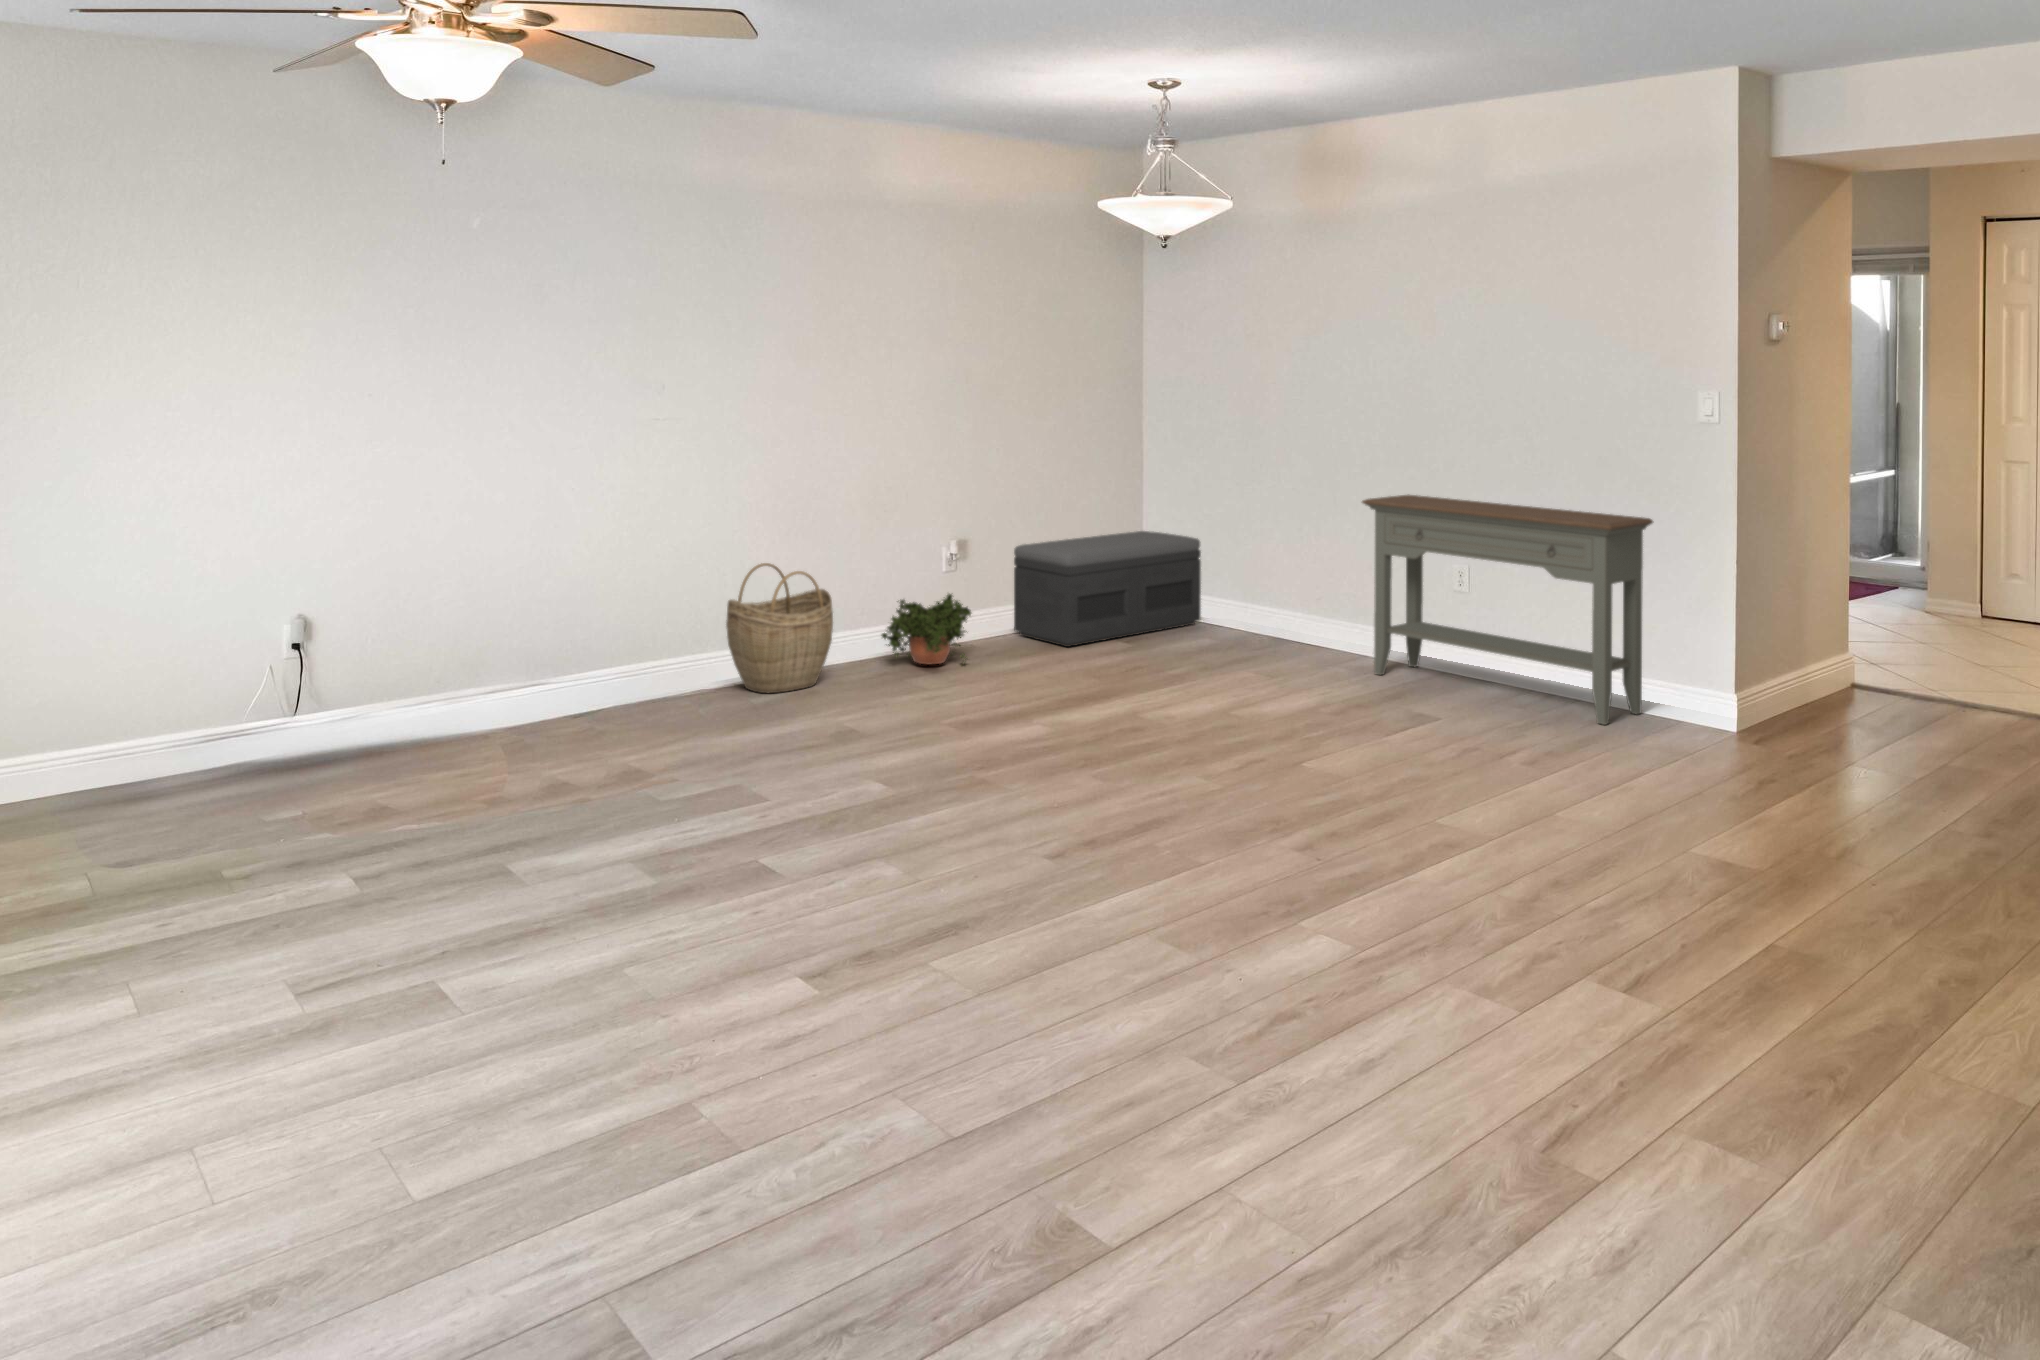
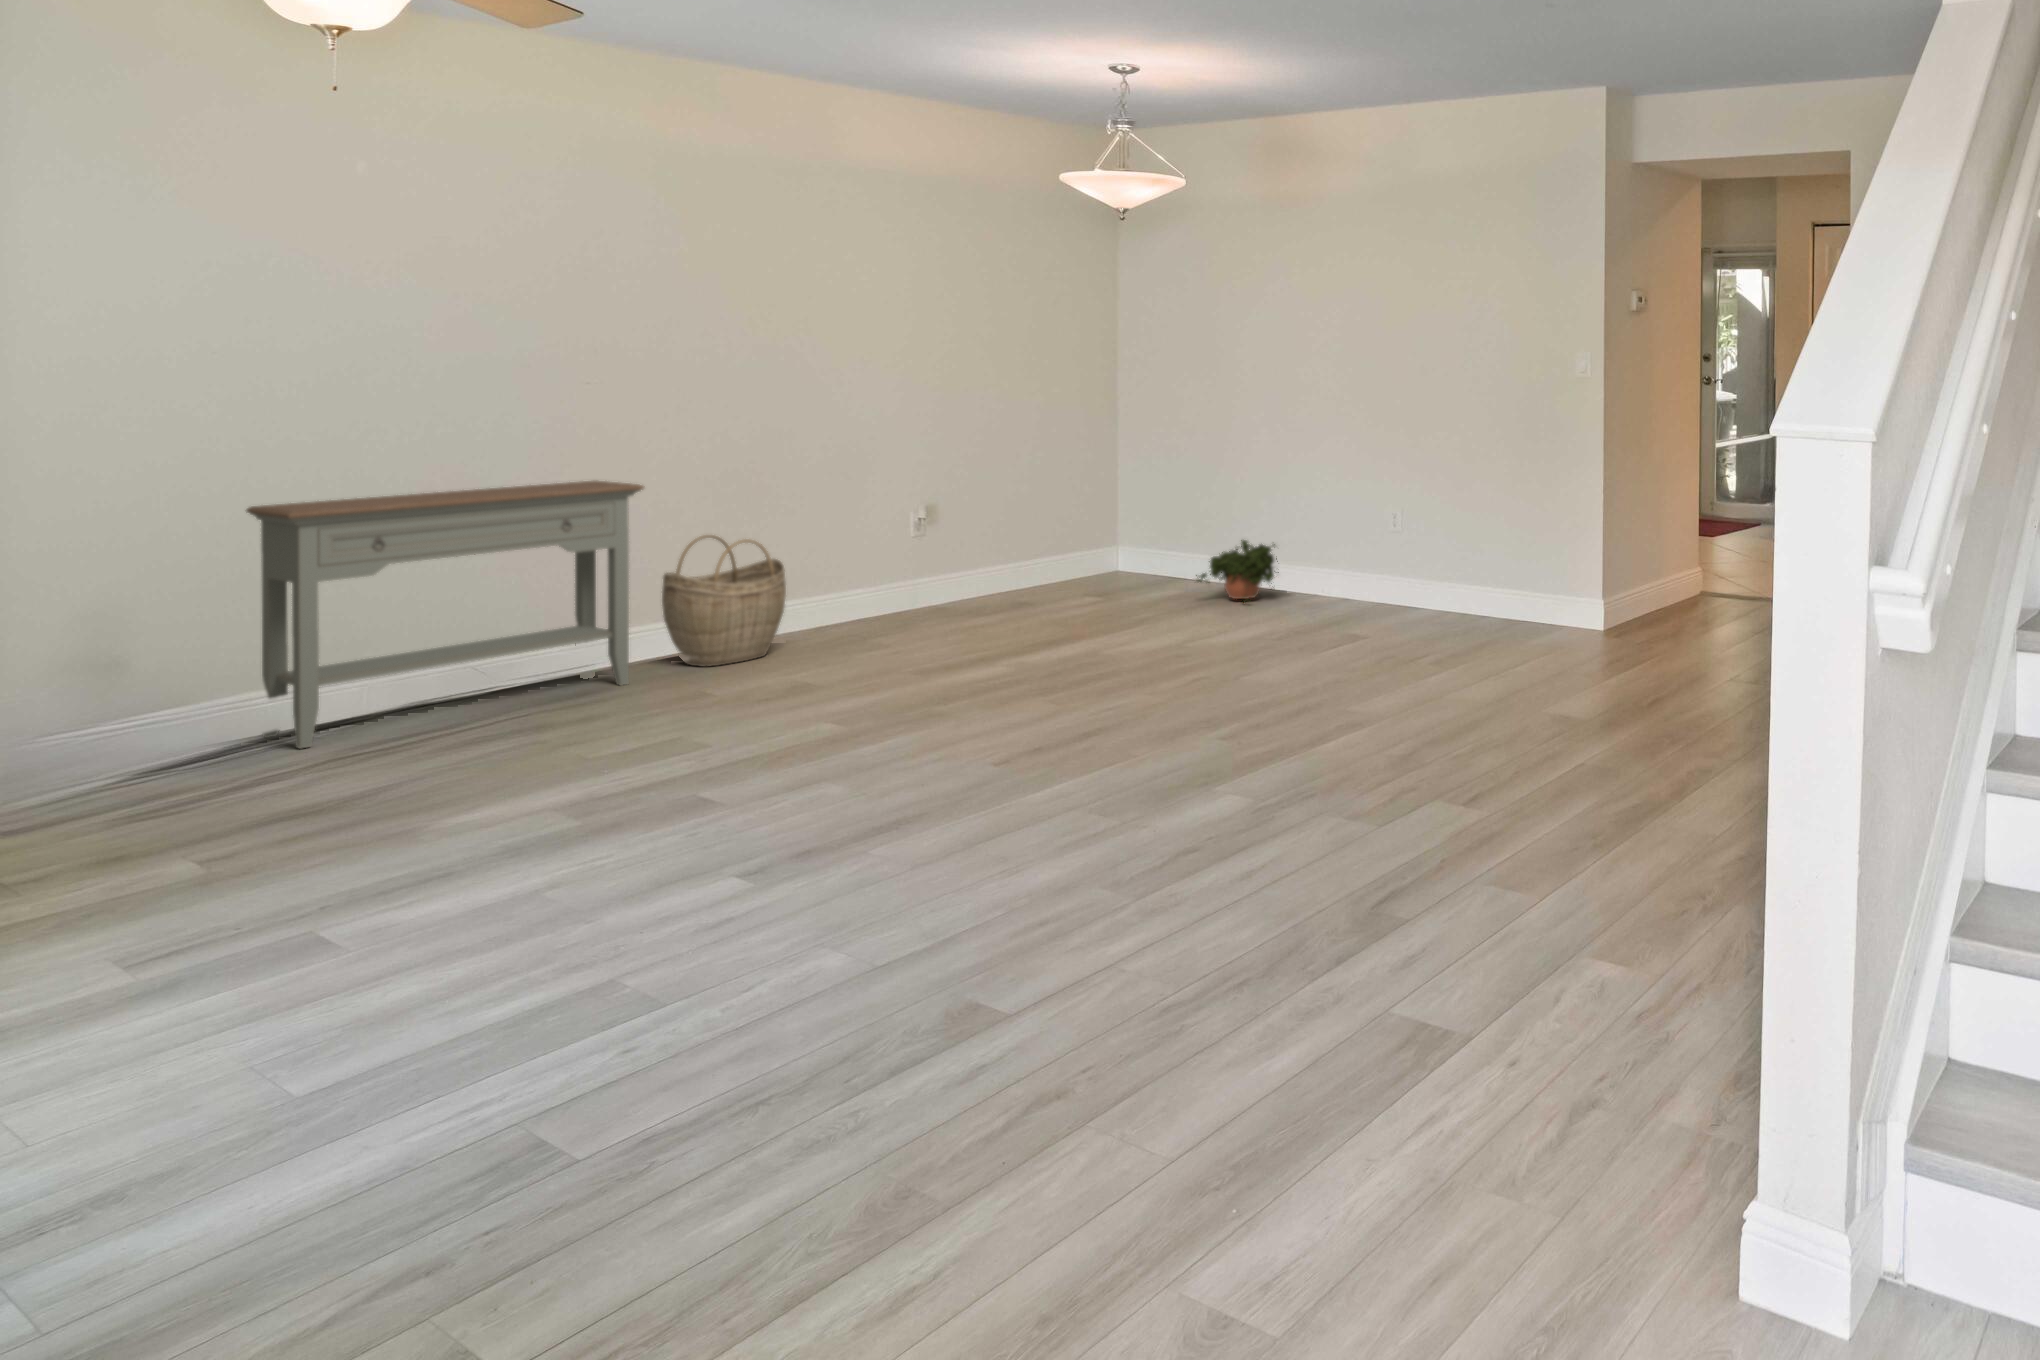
console table: present [1362,495,1653,725] -> present [246,481,644,748]
storage bench: present [1014,531,1201,647] -> none [985,497,1173,607]
potted plant: present [881,594,971,664] -> present [1196,540,1279,603]

